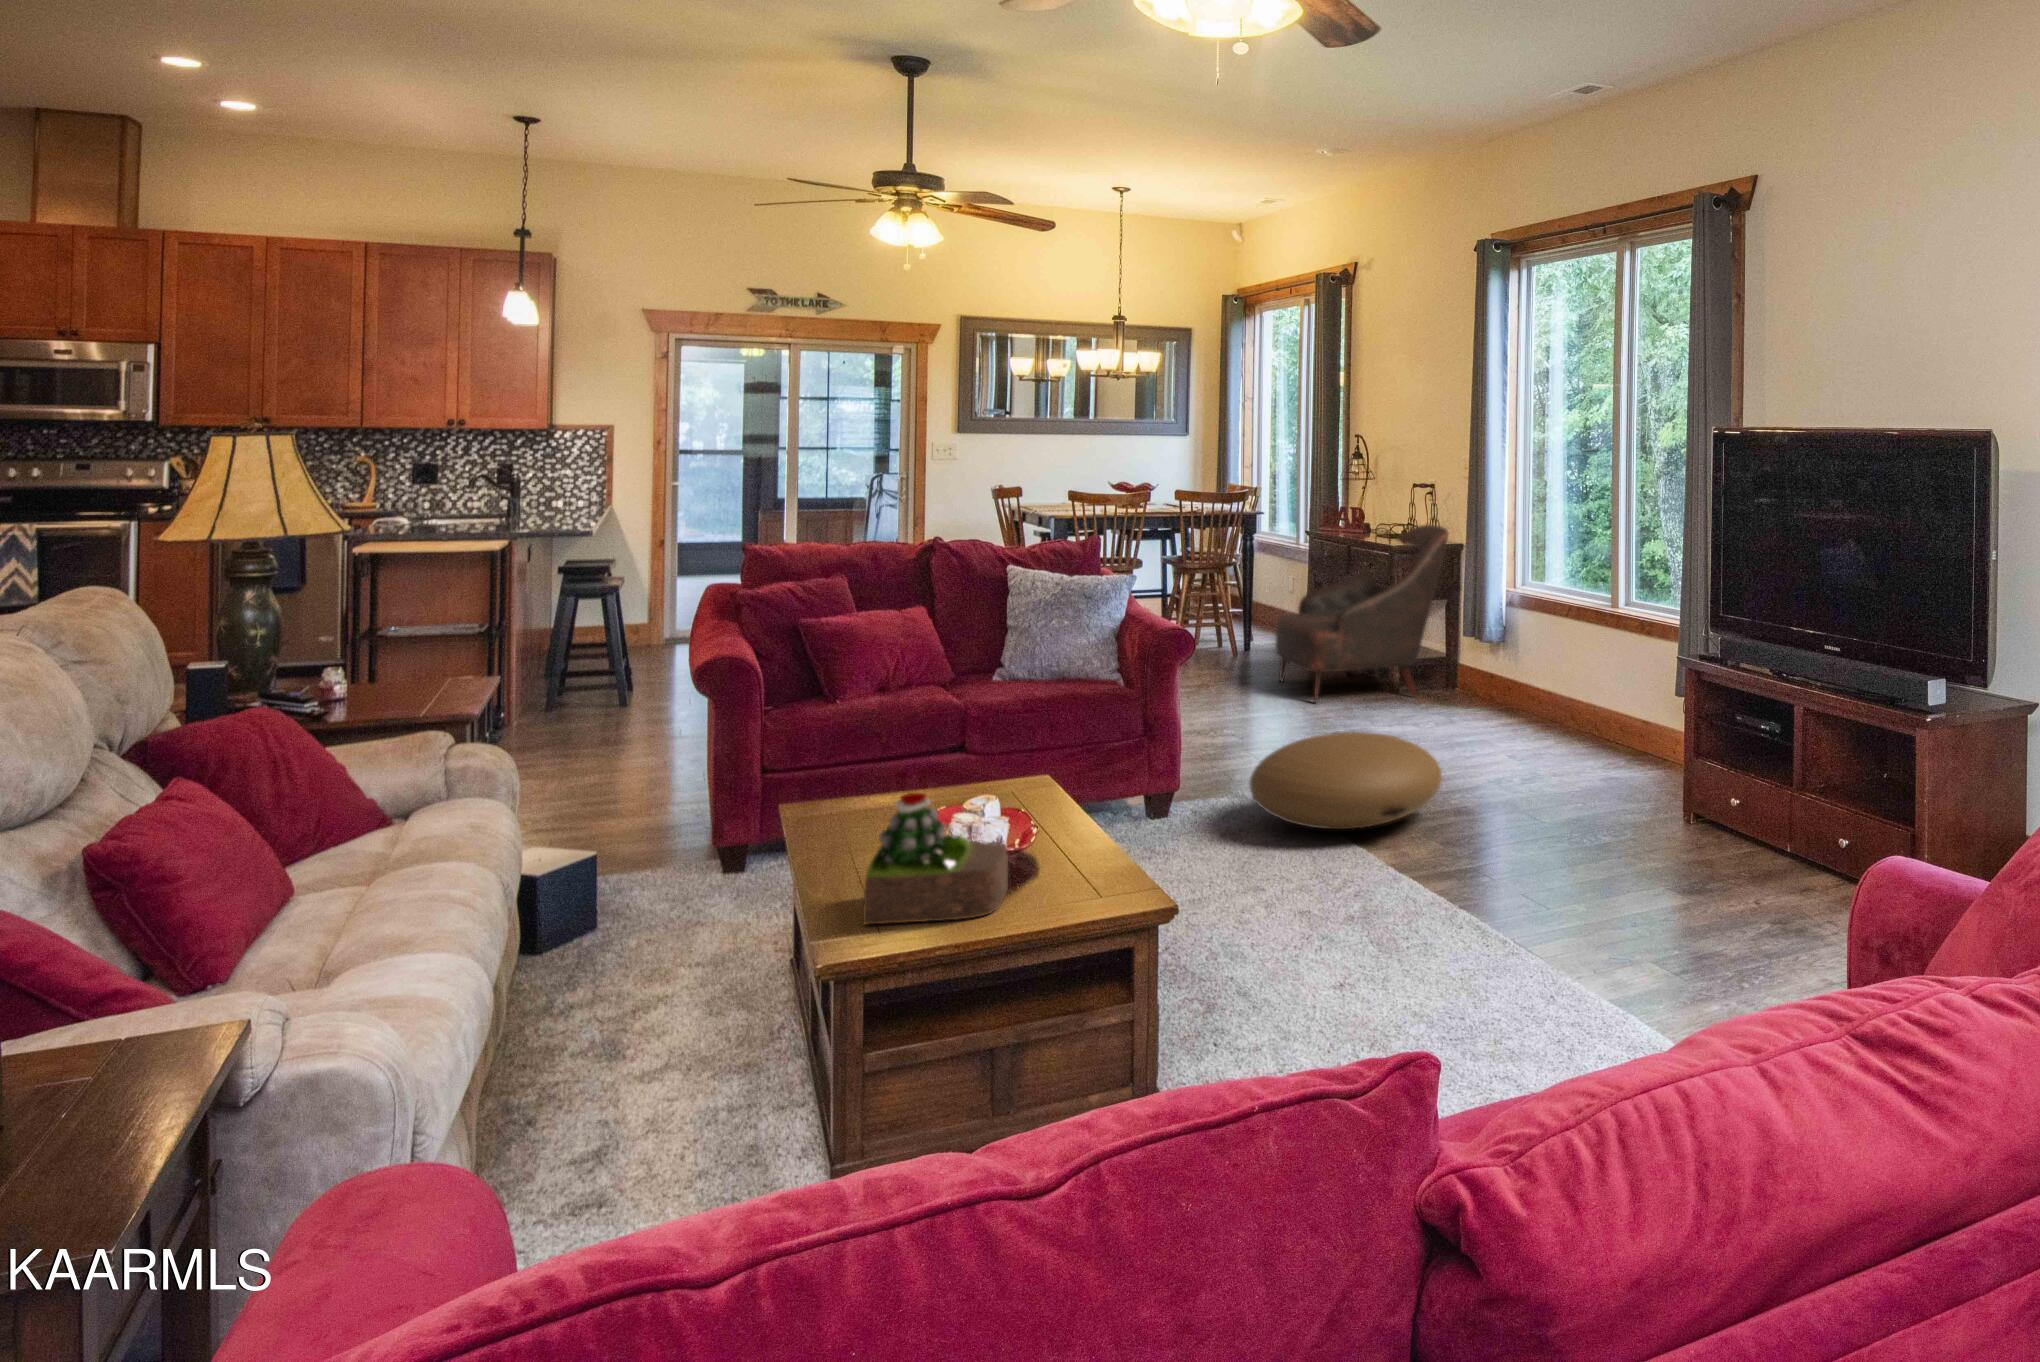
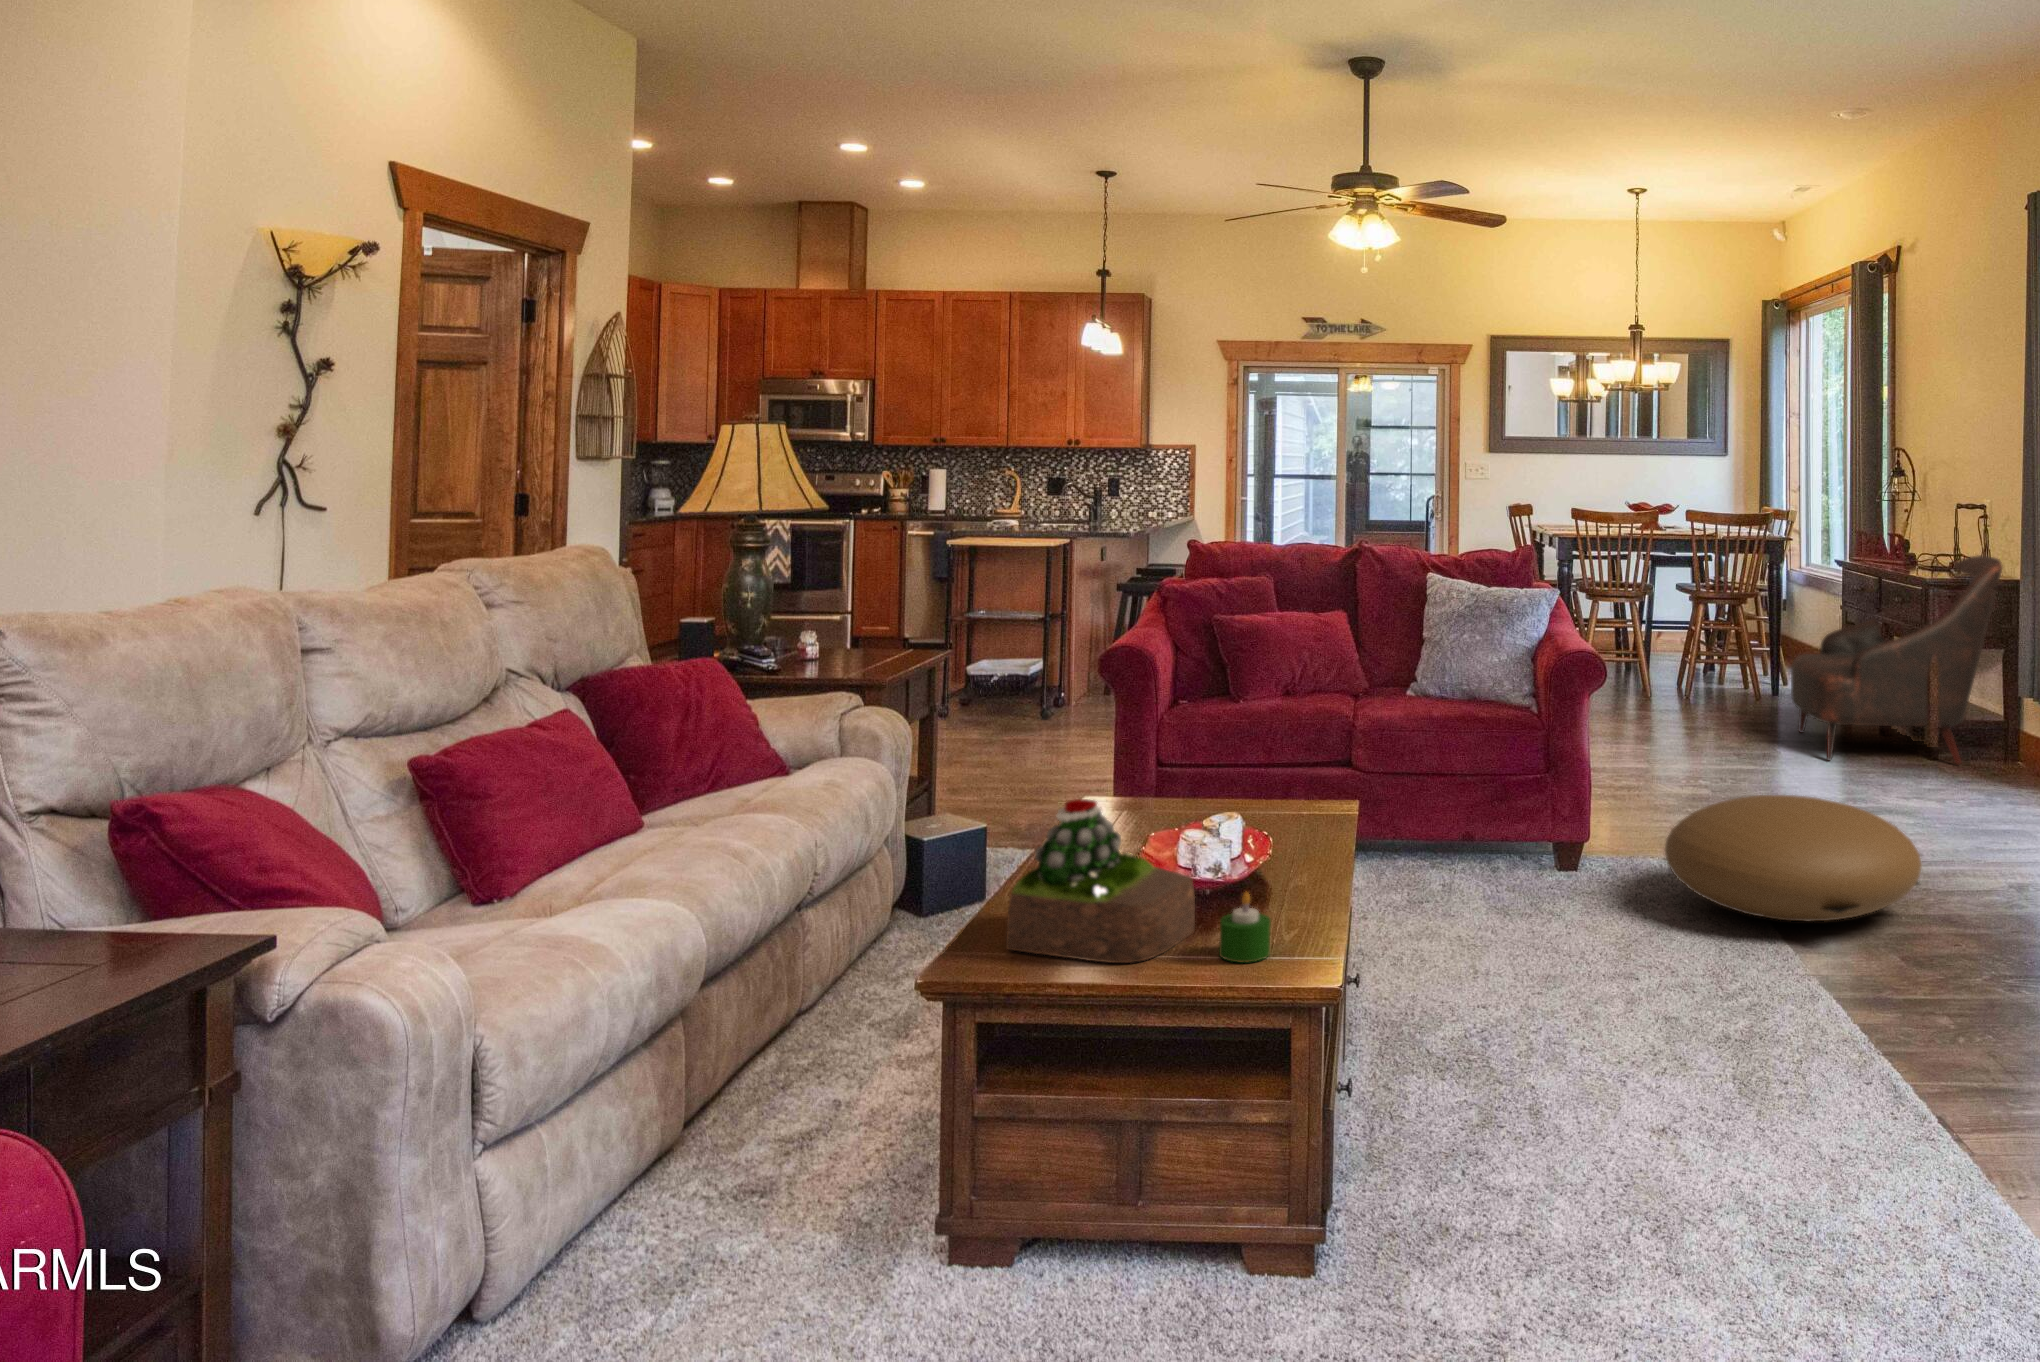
candle: none [1047,847,1089,902] -> present [1219,892,1271,963]

